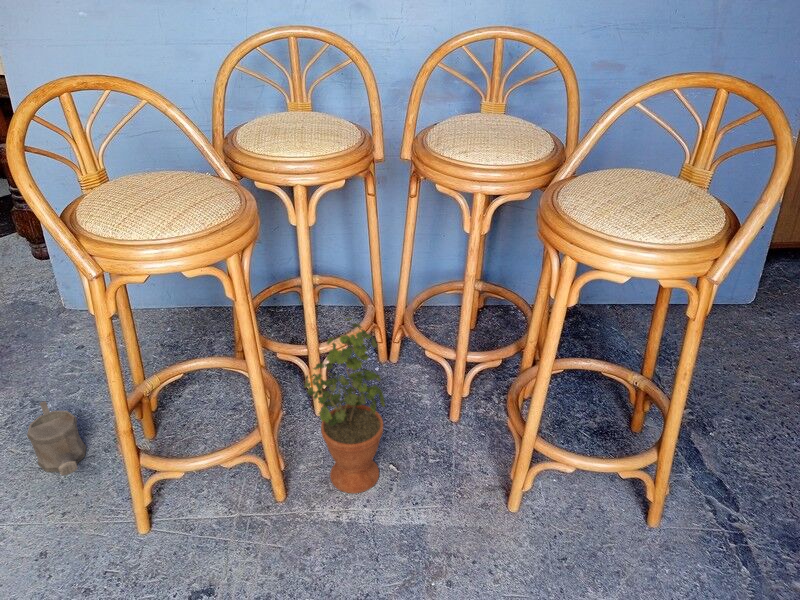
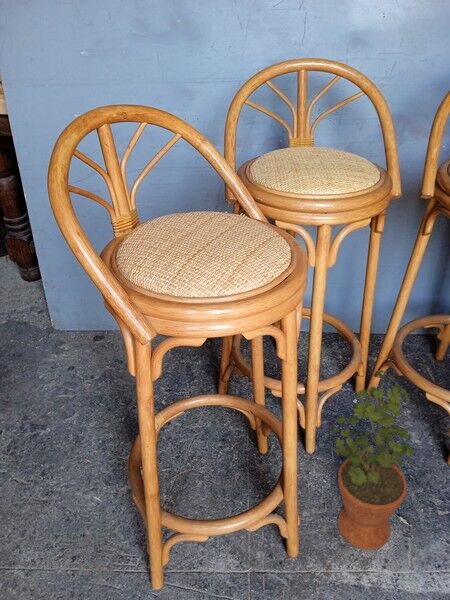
watering can: present [27,401,86,475] -> none [35,432,88,520]

